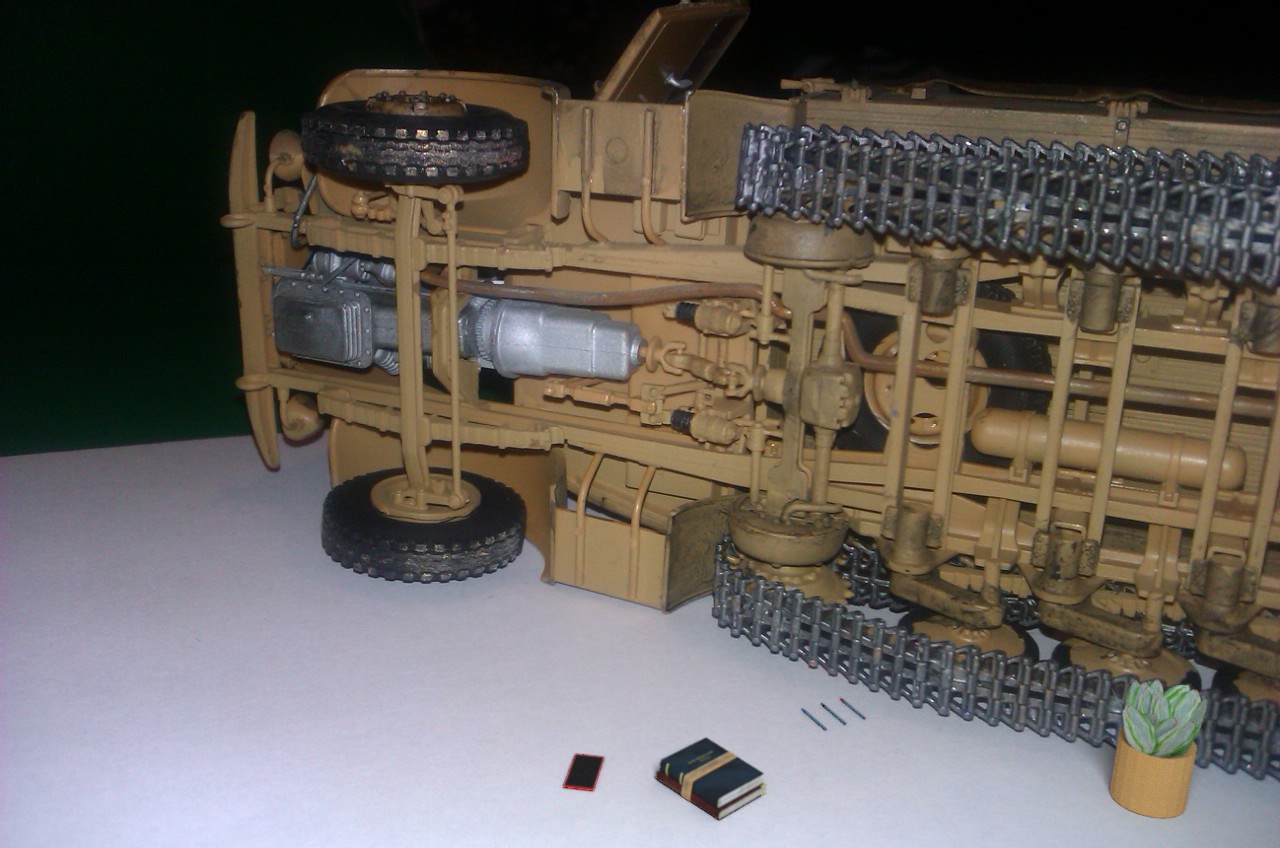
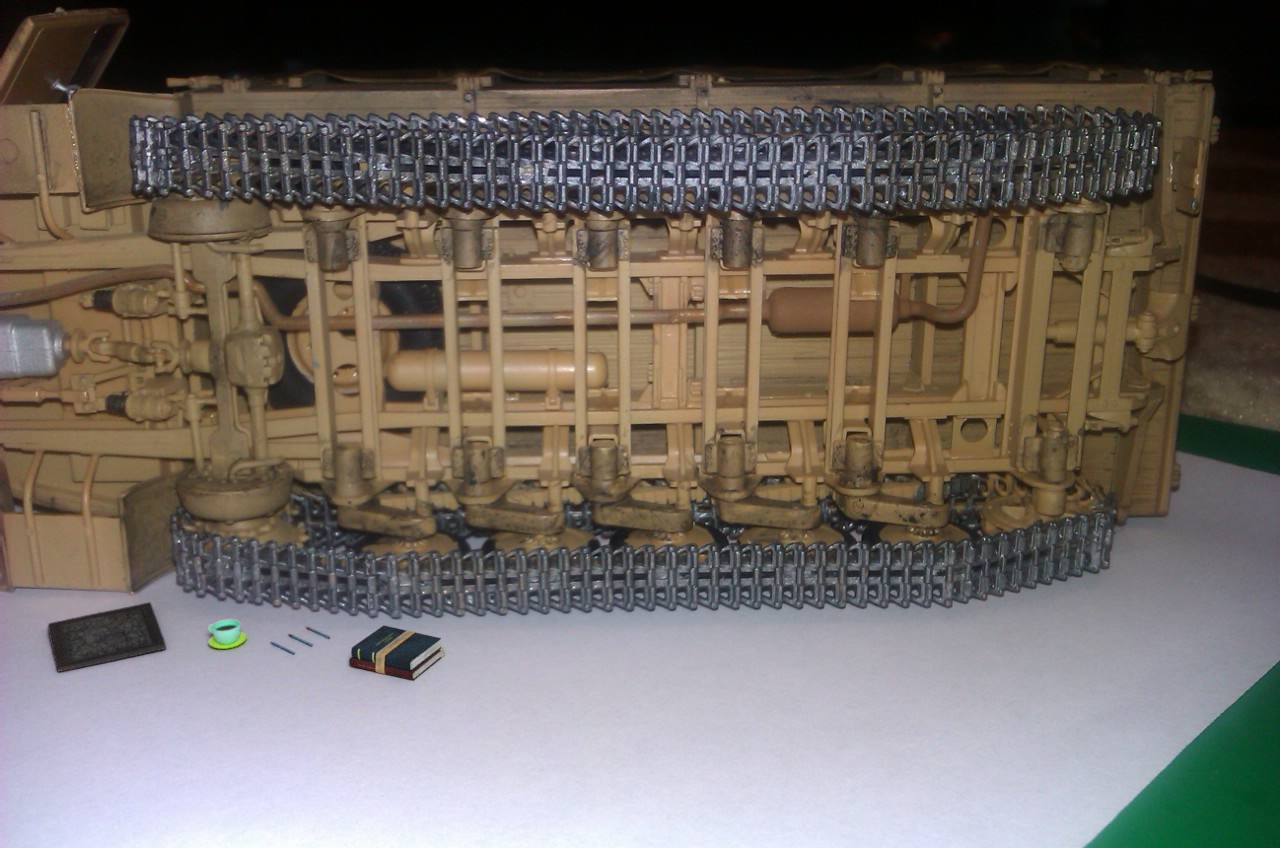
tray: none [585,629,695,692] -> present [48,602,166,671]
cup: none [738,672,777,706] -> present [208,619,247,649]
potted plant: present [1110,679,1208,818] -> none [522,545,595,656]
hardback book: present [656,738,766,820] -> present [349,625,444,680]
smartphone: present [563,753,604,791] -> none [40,719,80,753]

